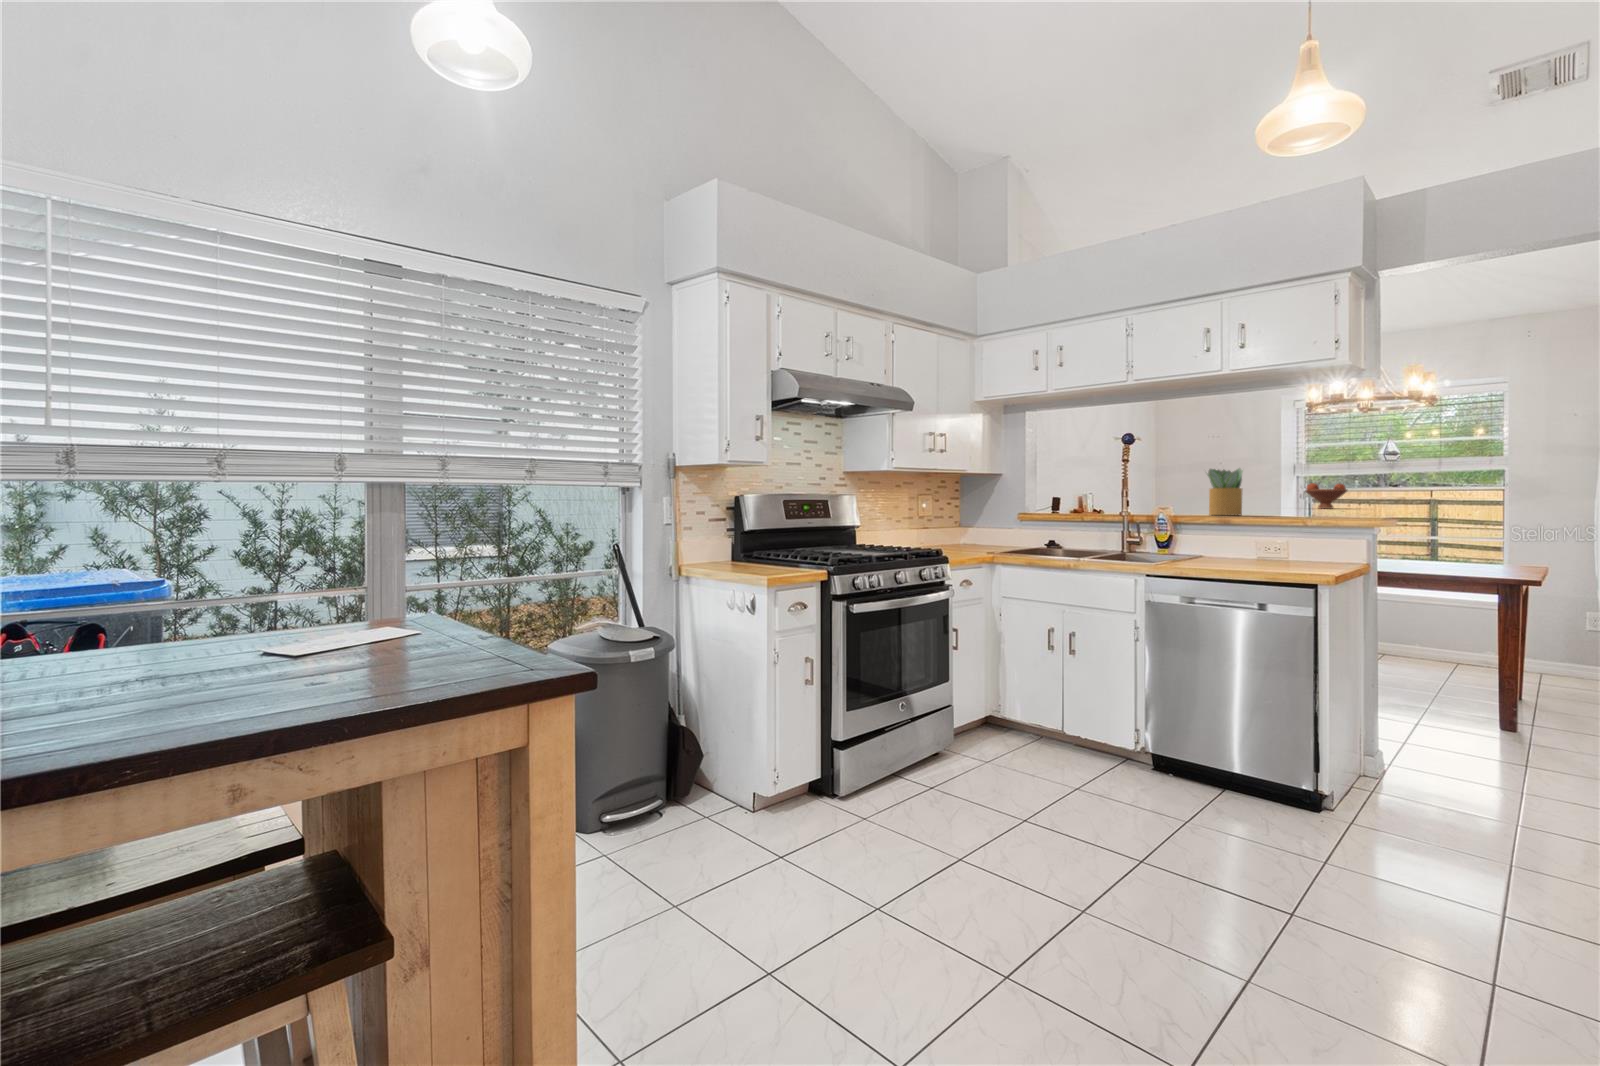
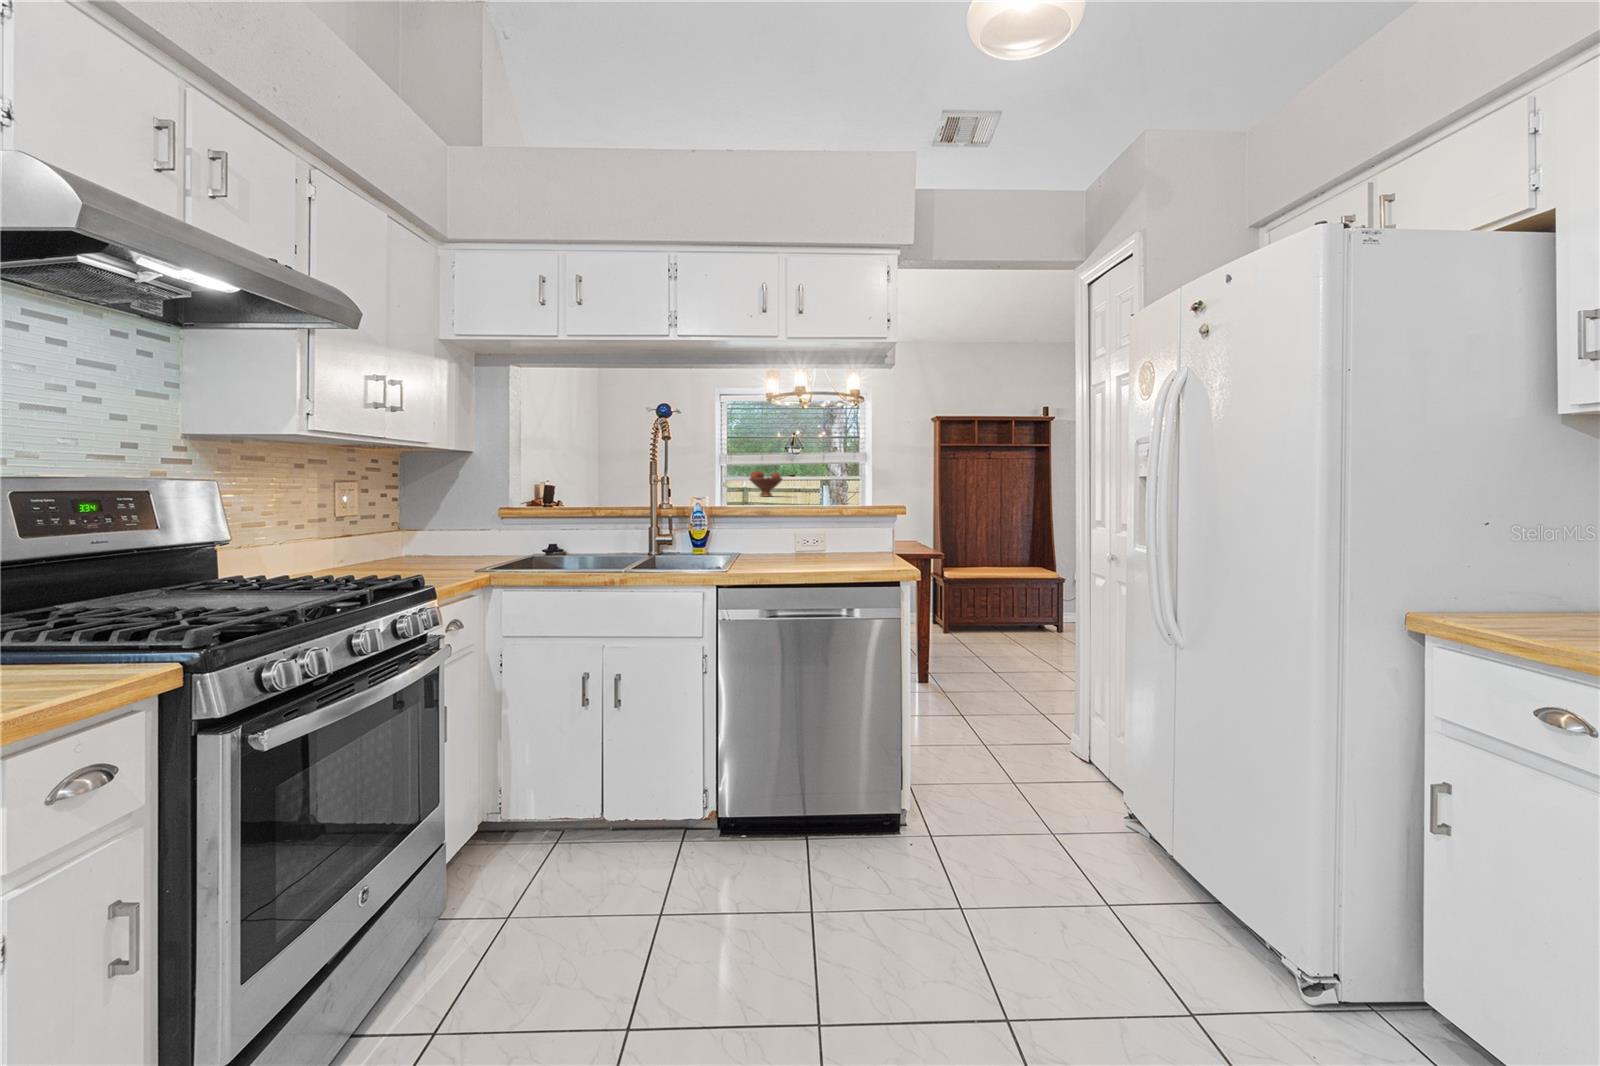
potted plant: present [1207,468,1243,515] -> none [706,454,746,508]

